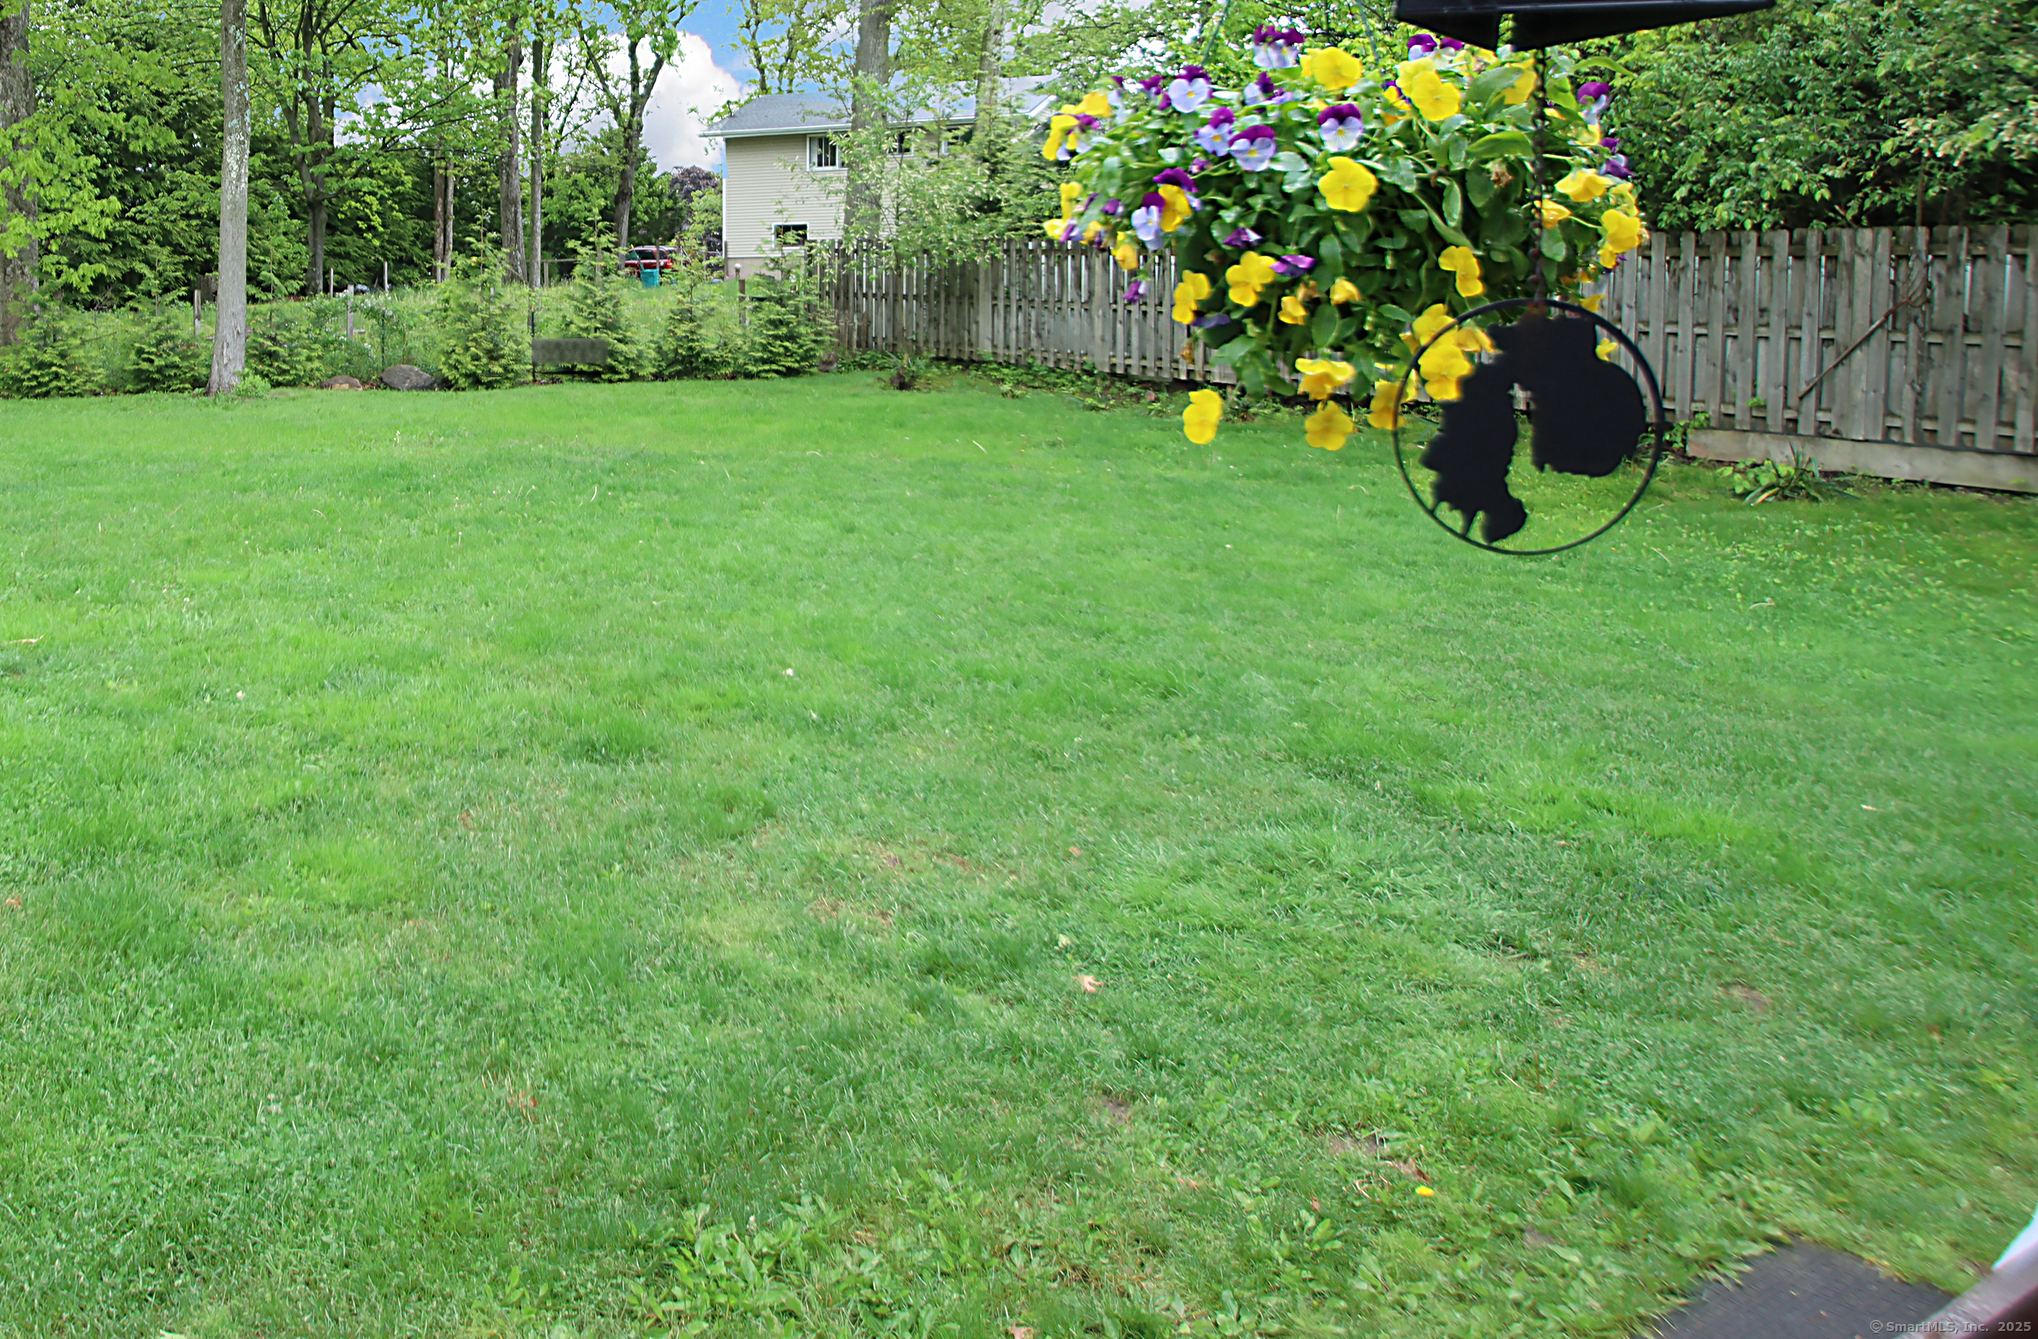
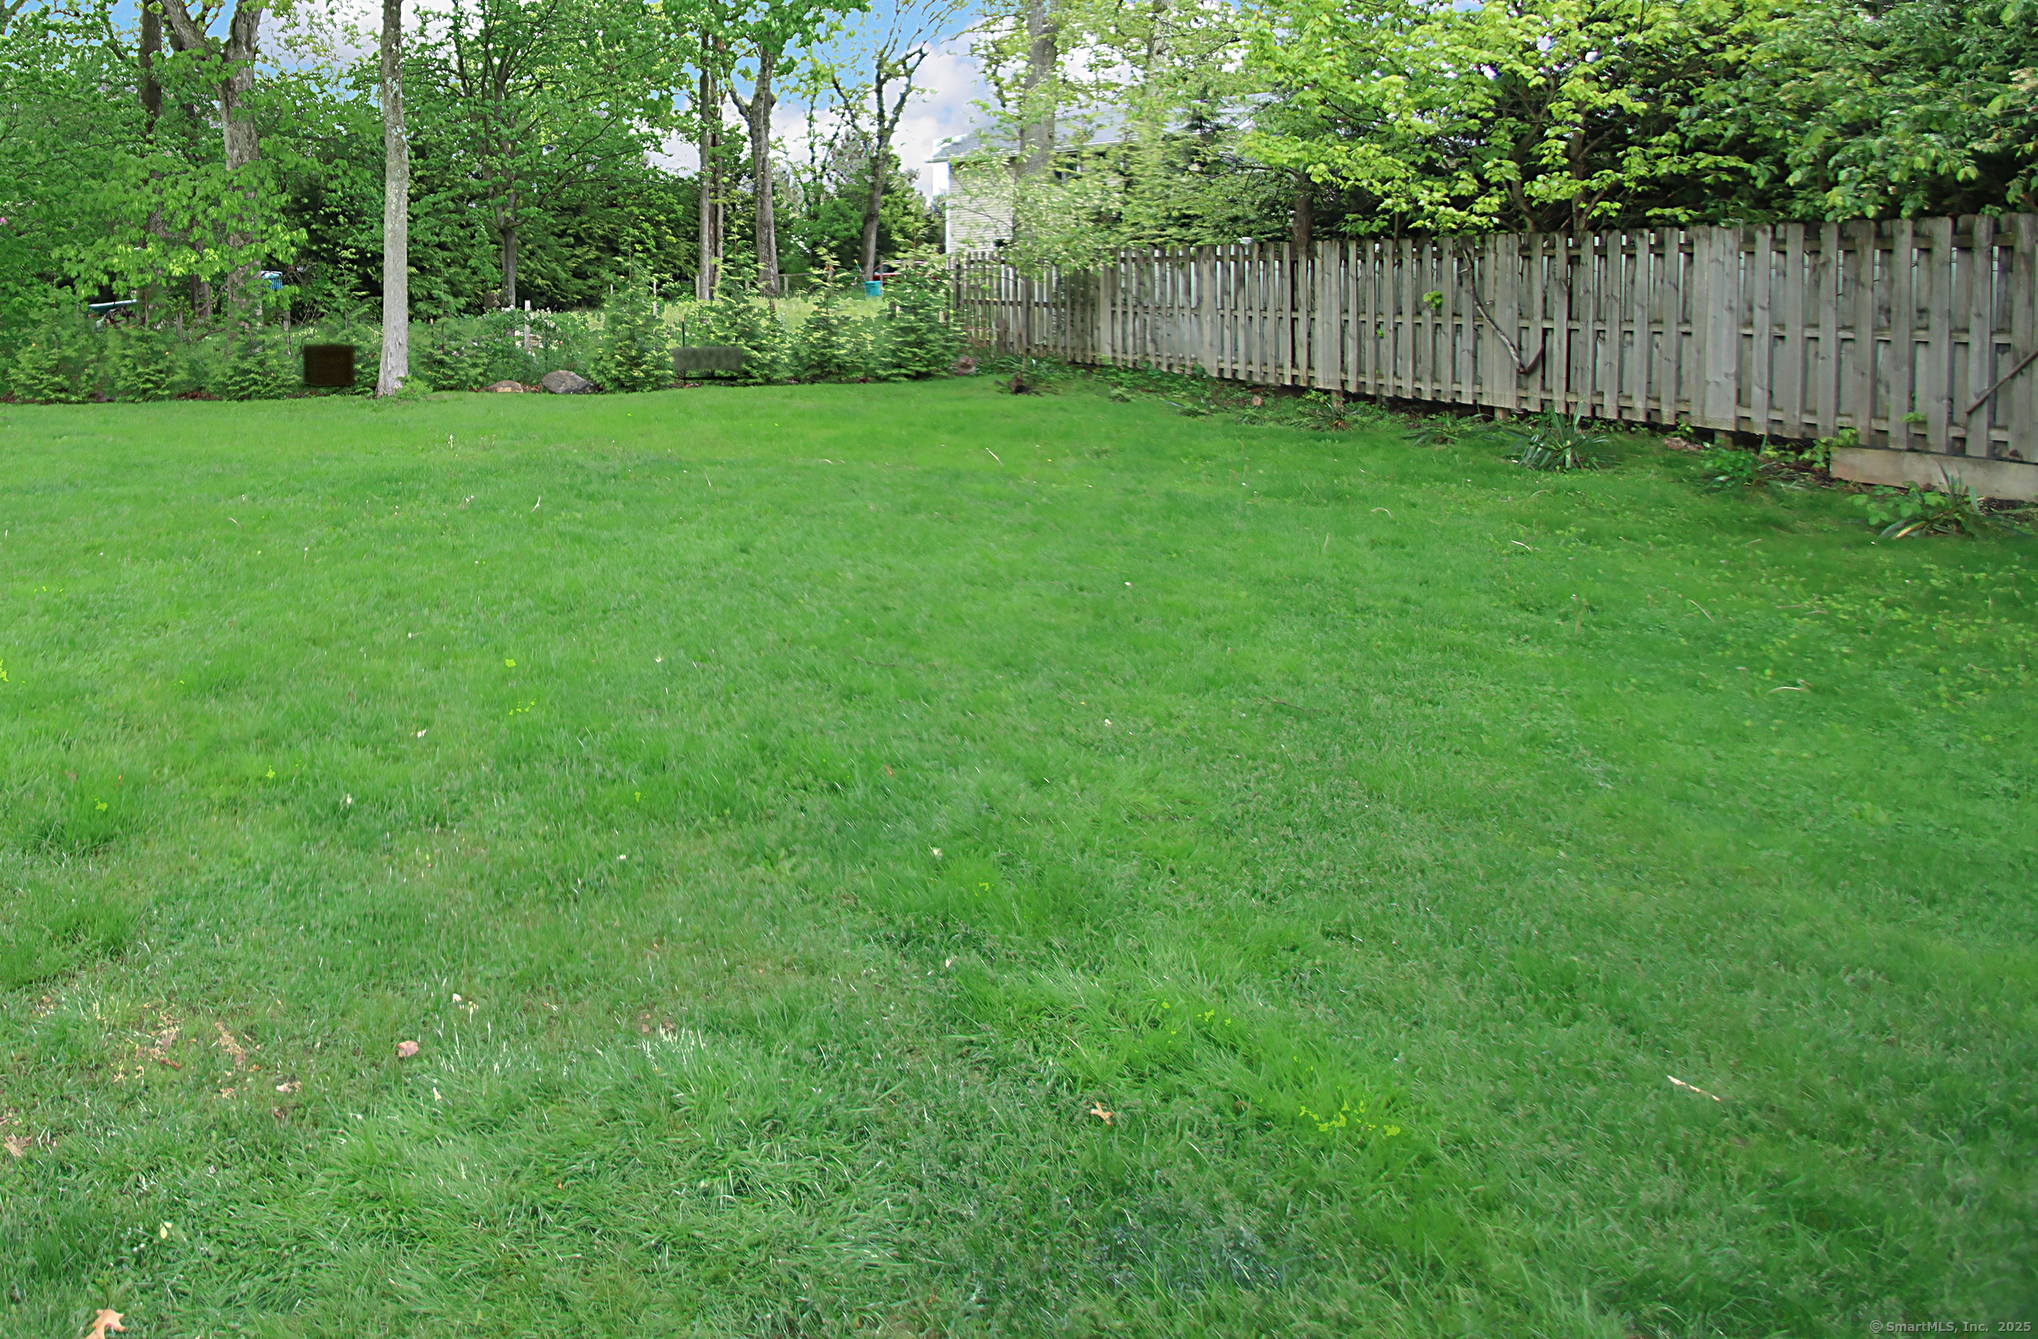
wooden crate: none [120,331,183,382] -> present [302,343,355,387]

